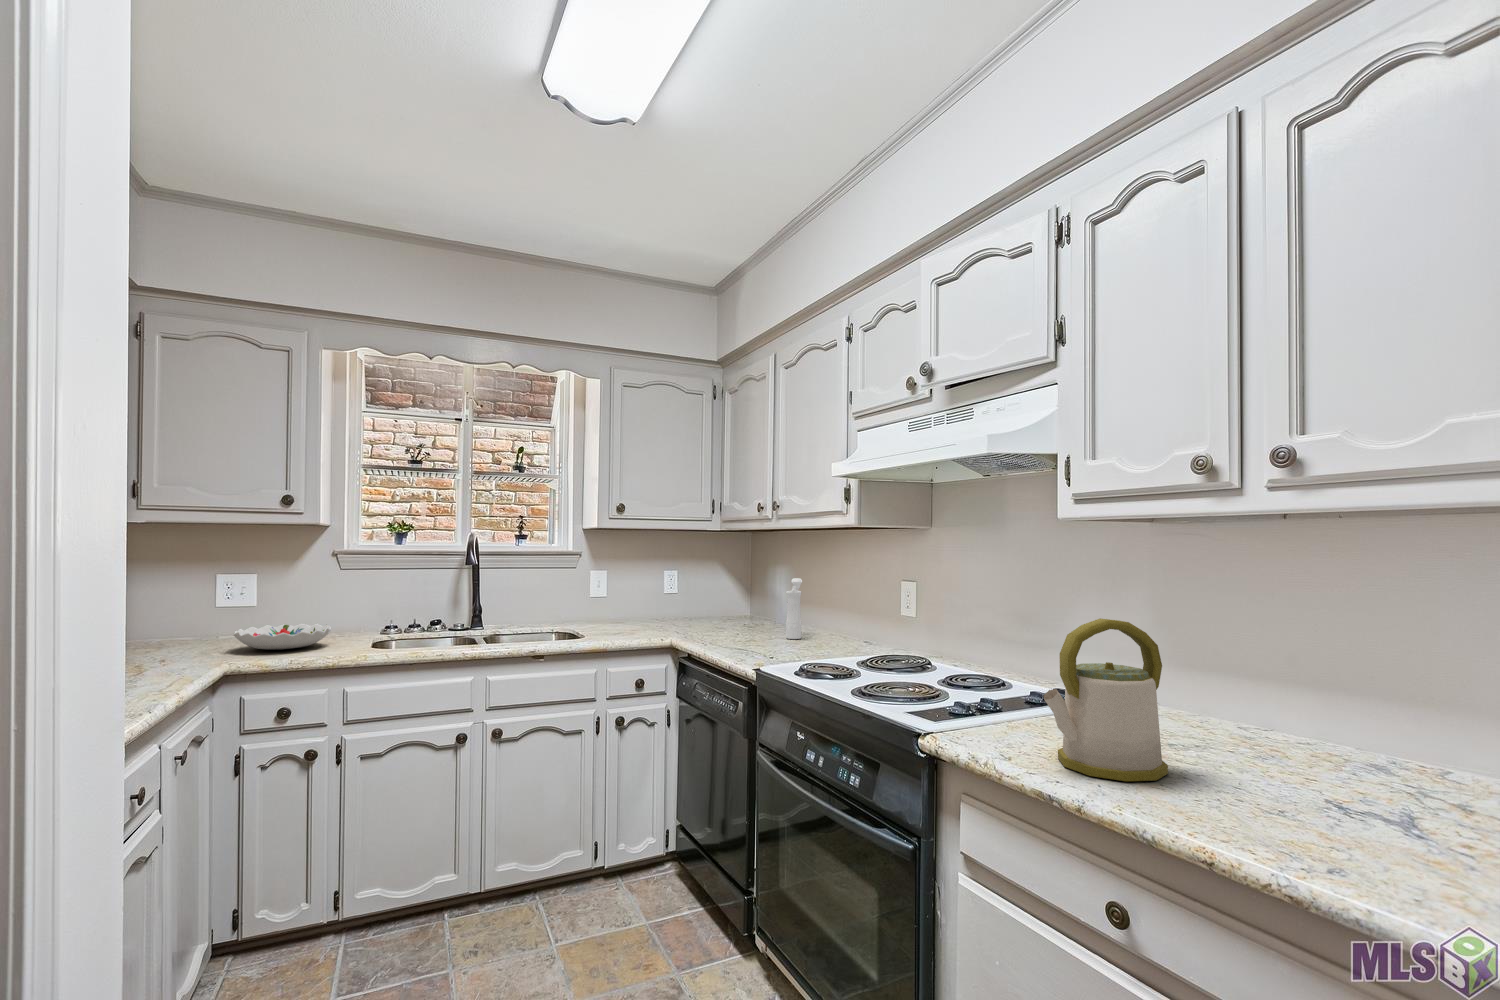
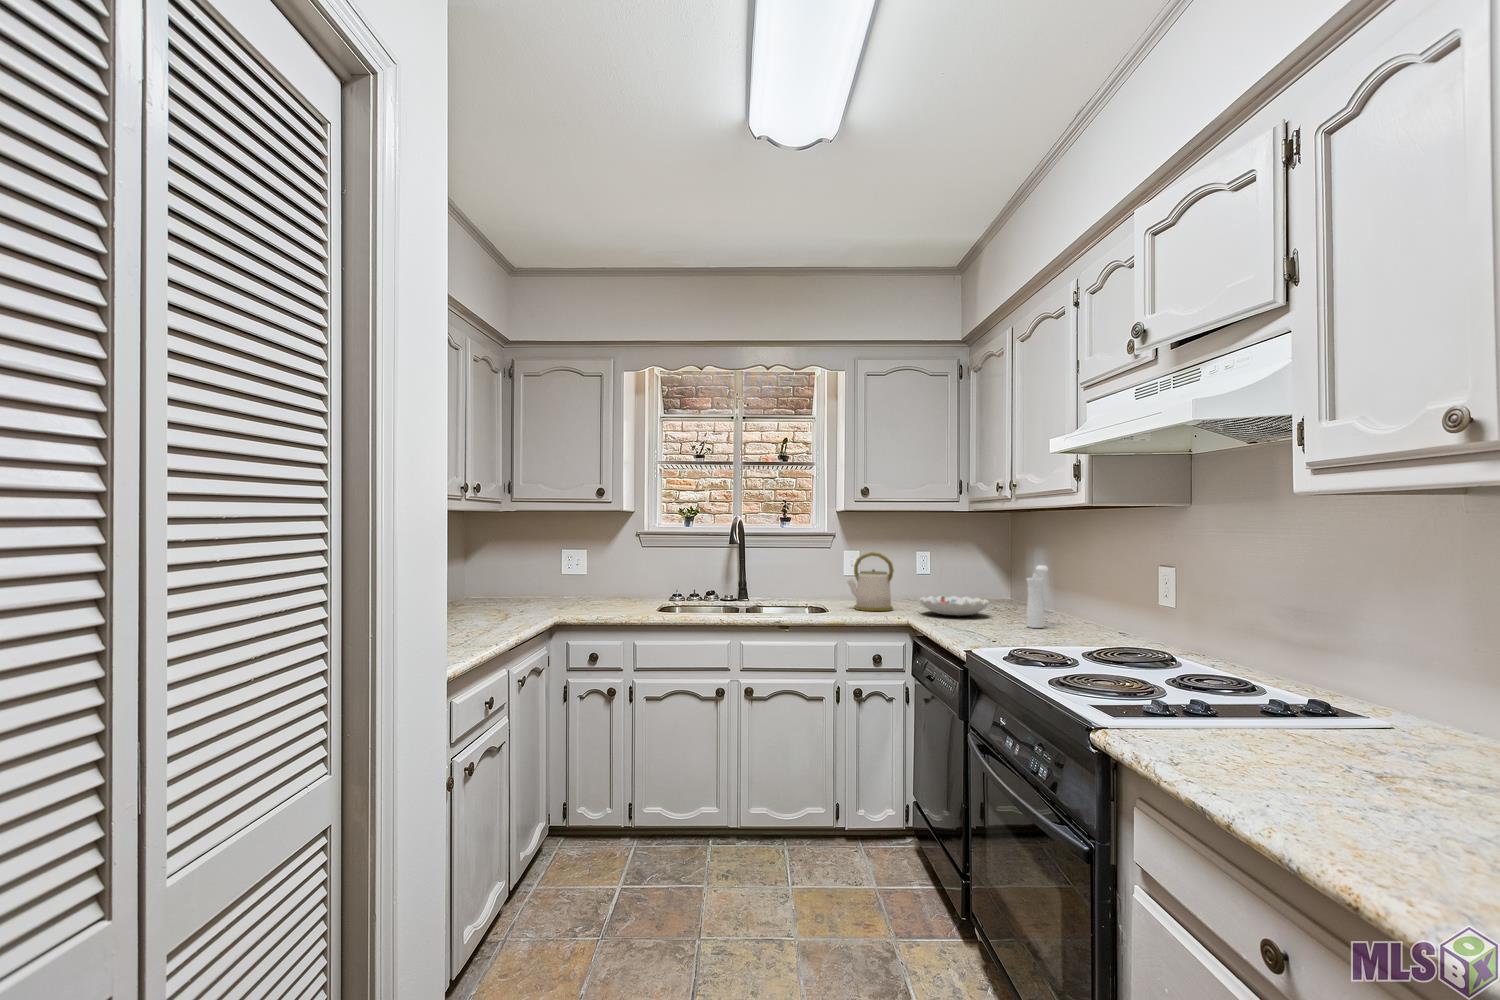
kettle: present [1043,618,1168,781] -> present [848,552,894,611]
decorative bowl: present [234,623,331,649] -> present [920,596,989,616]

